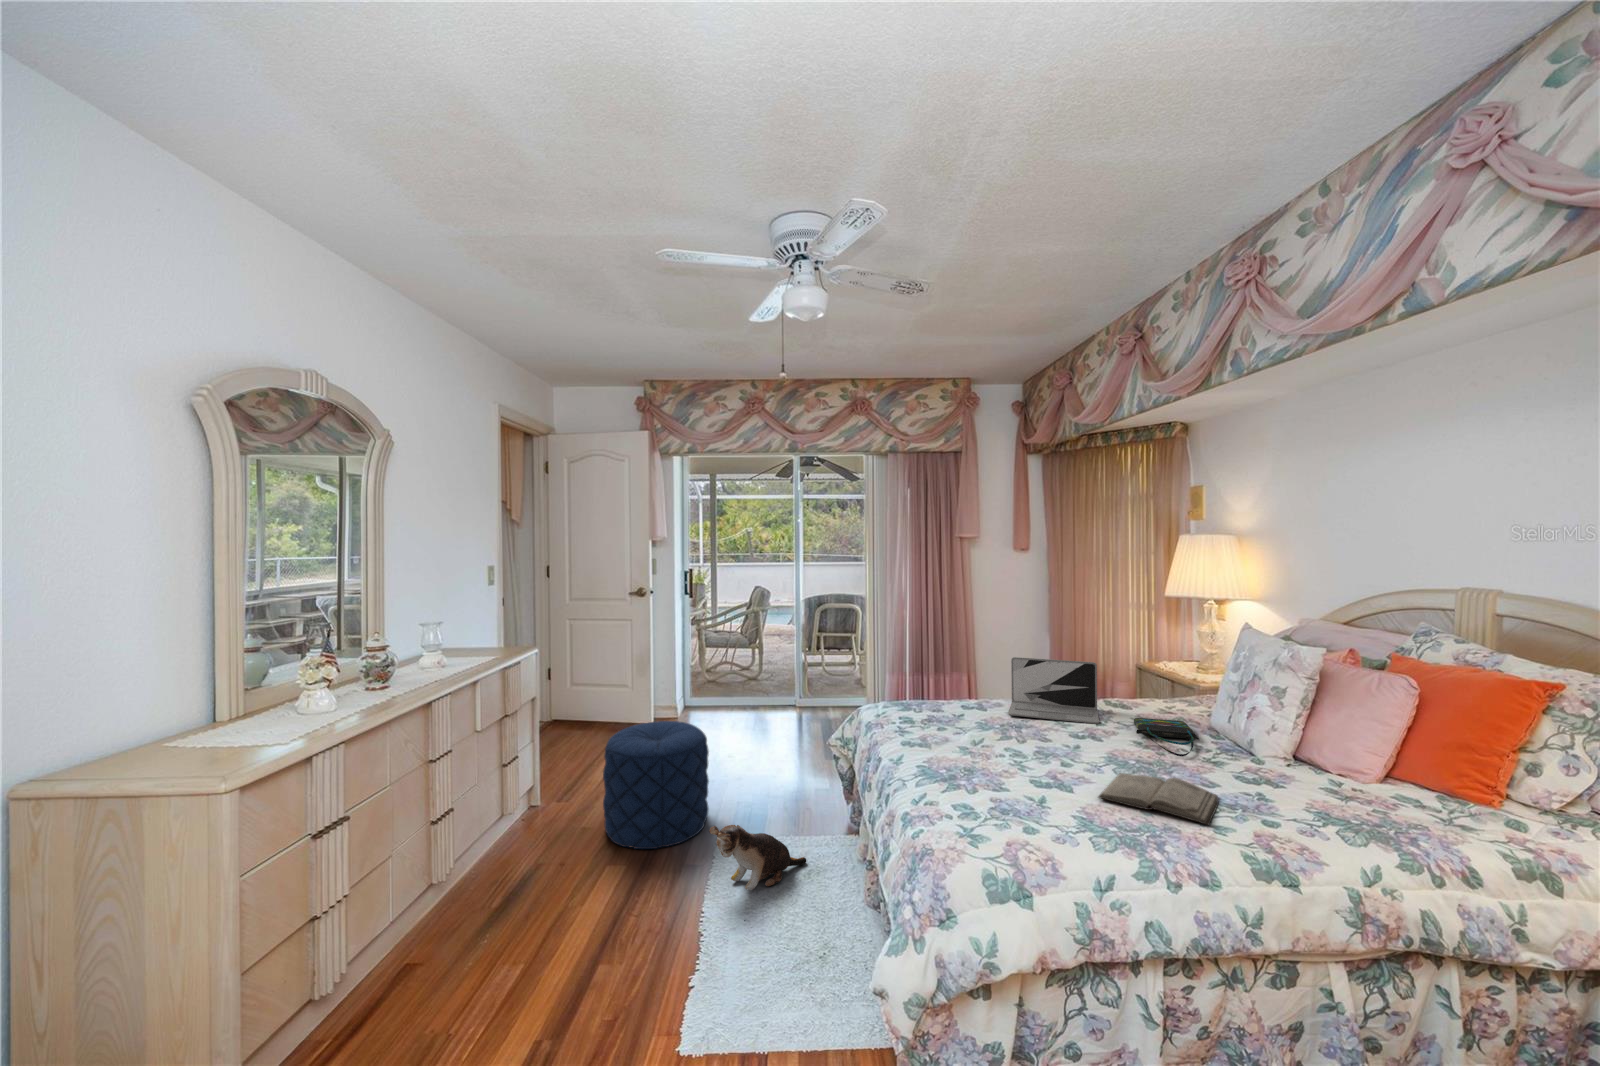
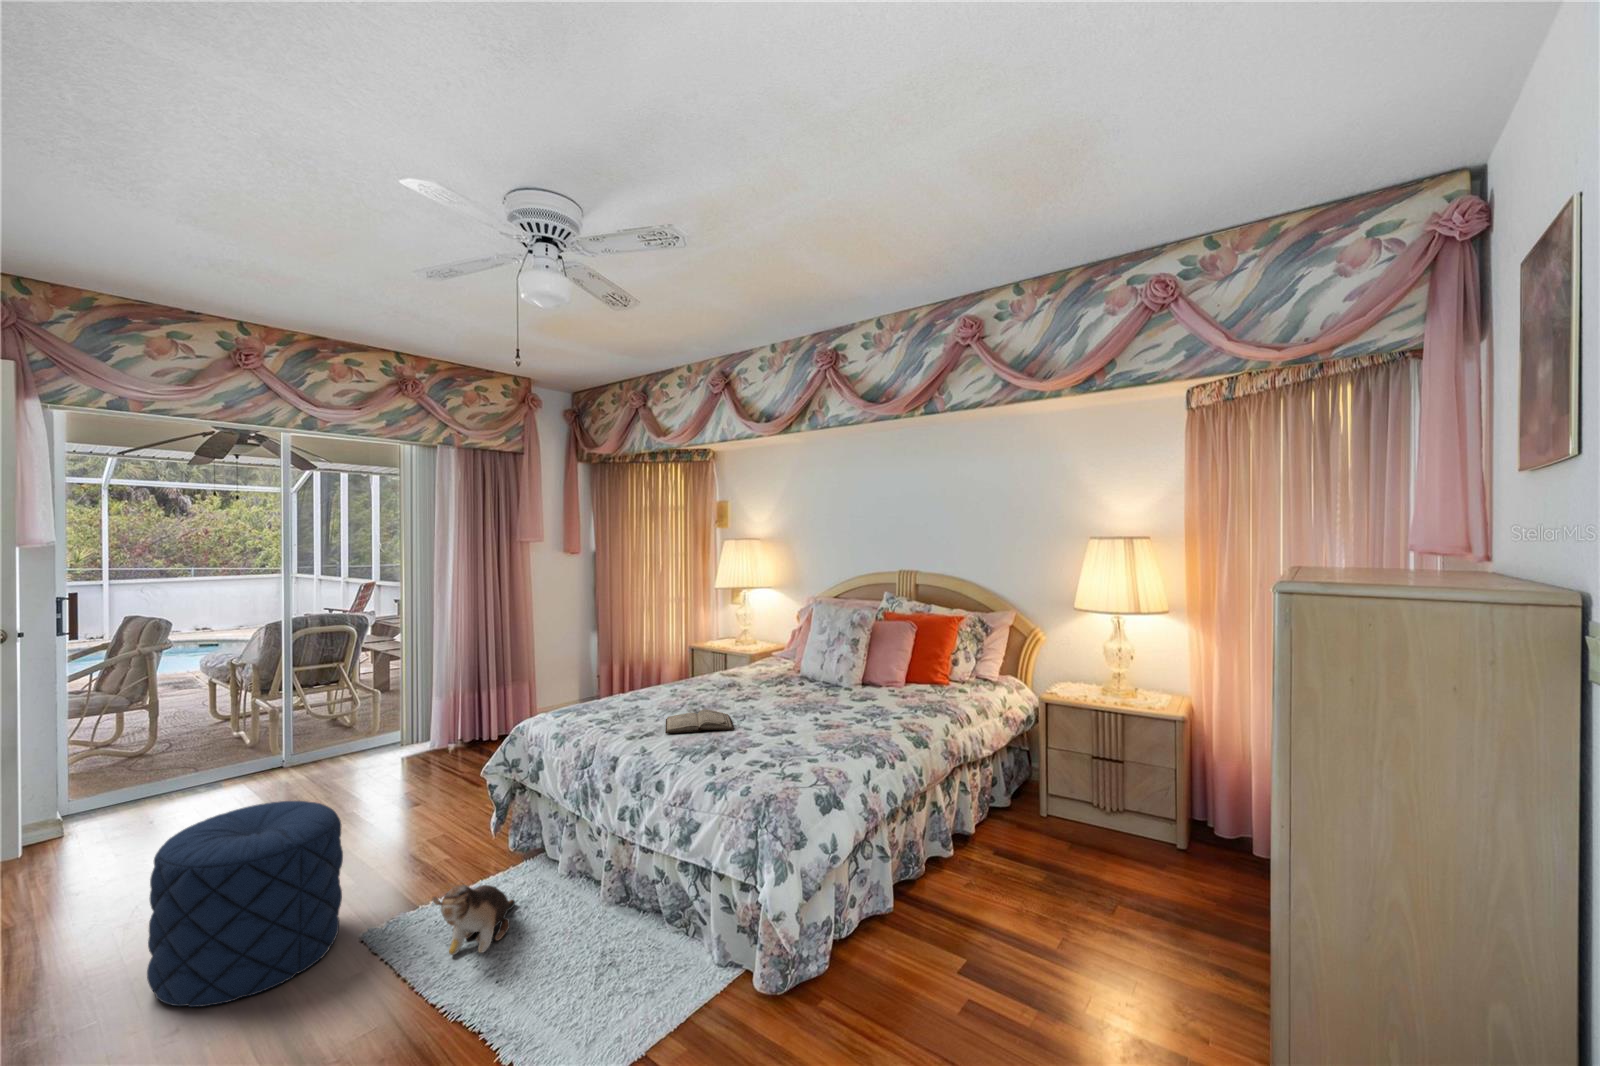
laptop: present [1008,657,1099,724] -> none [675,645,754,699]
tote bag: present [1134,718,1199,757] -> none [775,678,830,698]
diary: present [1098,773,1219,825] -> present [666,710,734,733]

